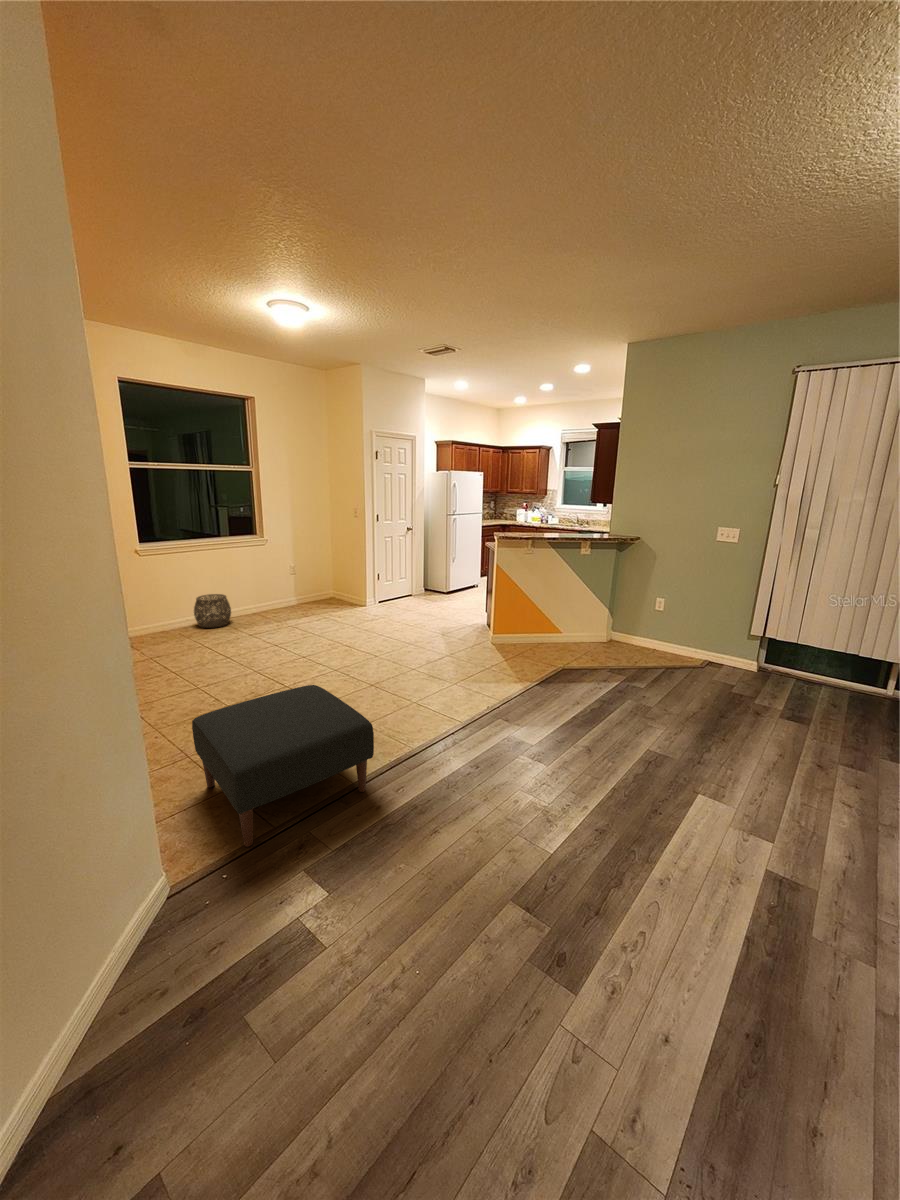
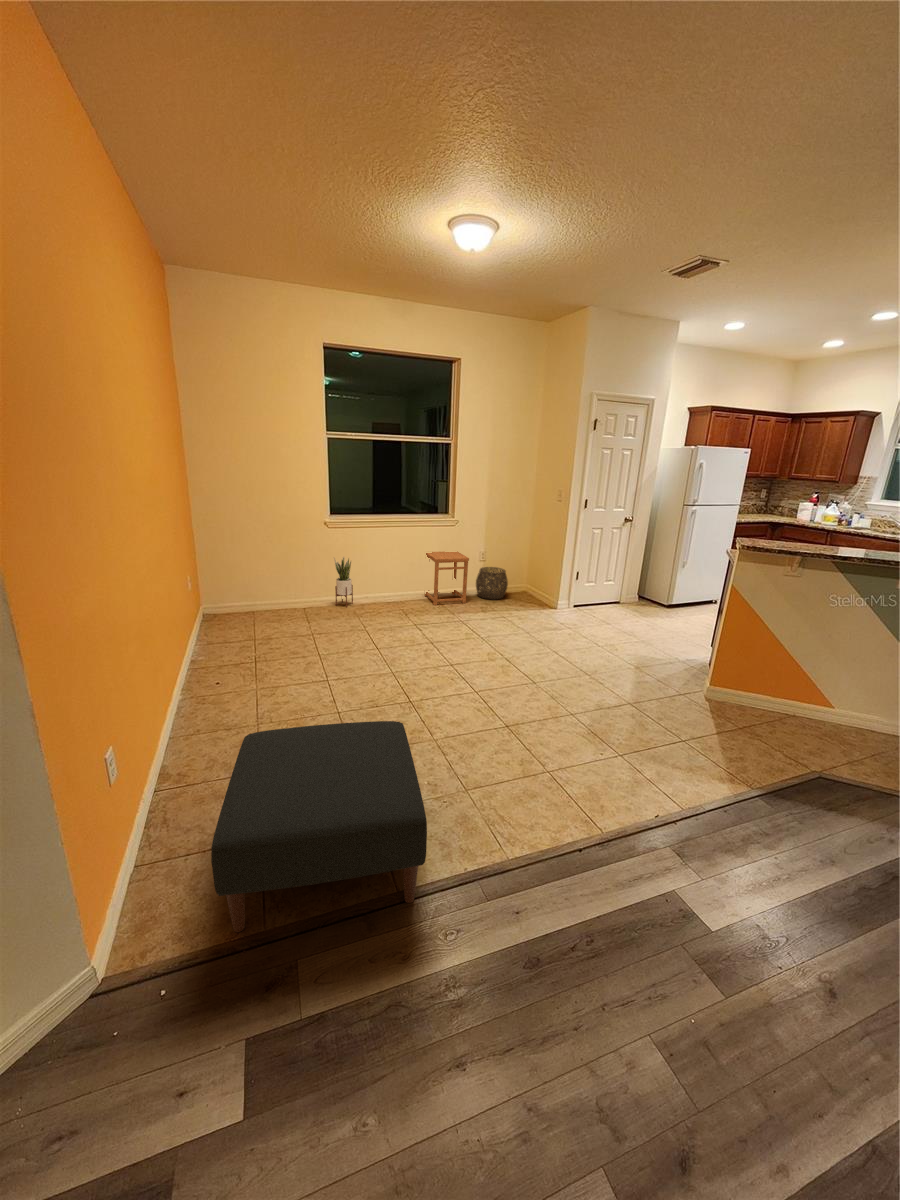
side table: none [242,569,289,619] -> present [425,551,469,605]
potted plant: none [151,583,175,635] -> present [334,557,353,607]
woven basket: present [194,594,231,628] -> present [476,567,508,599]

